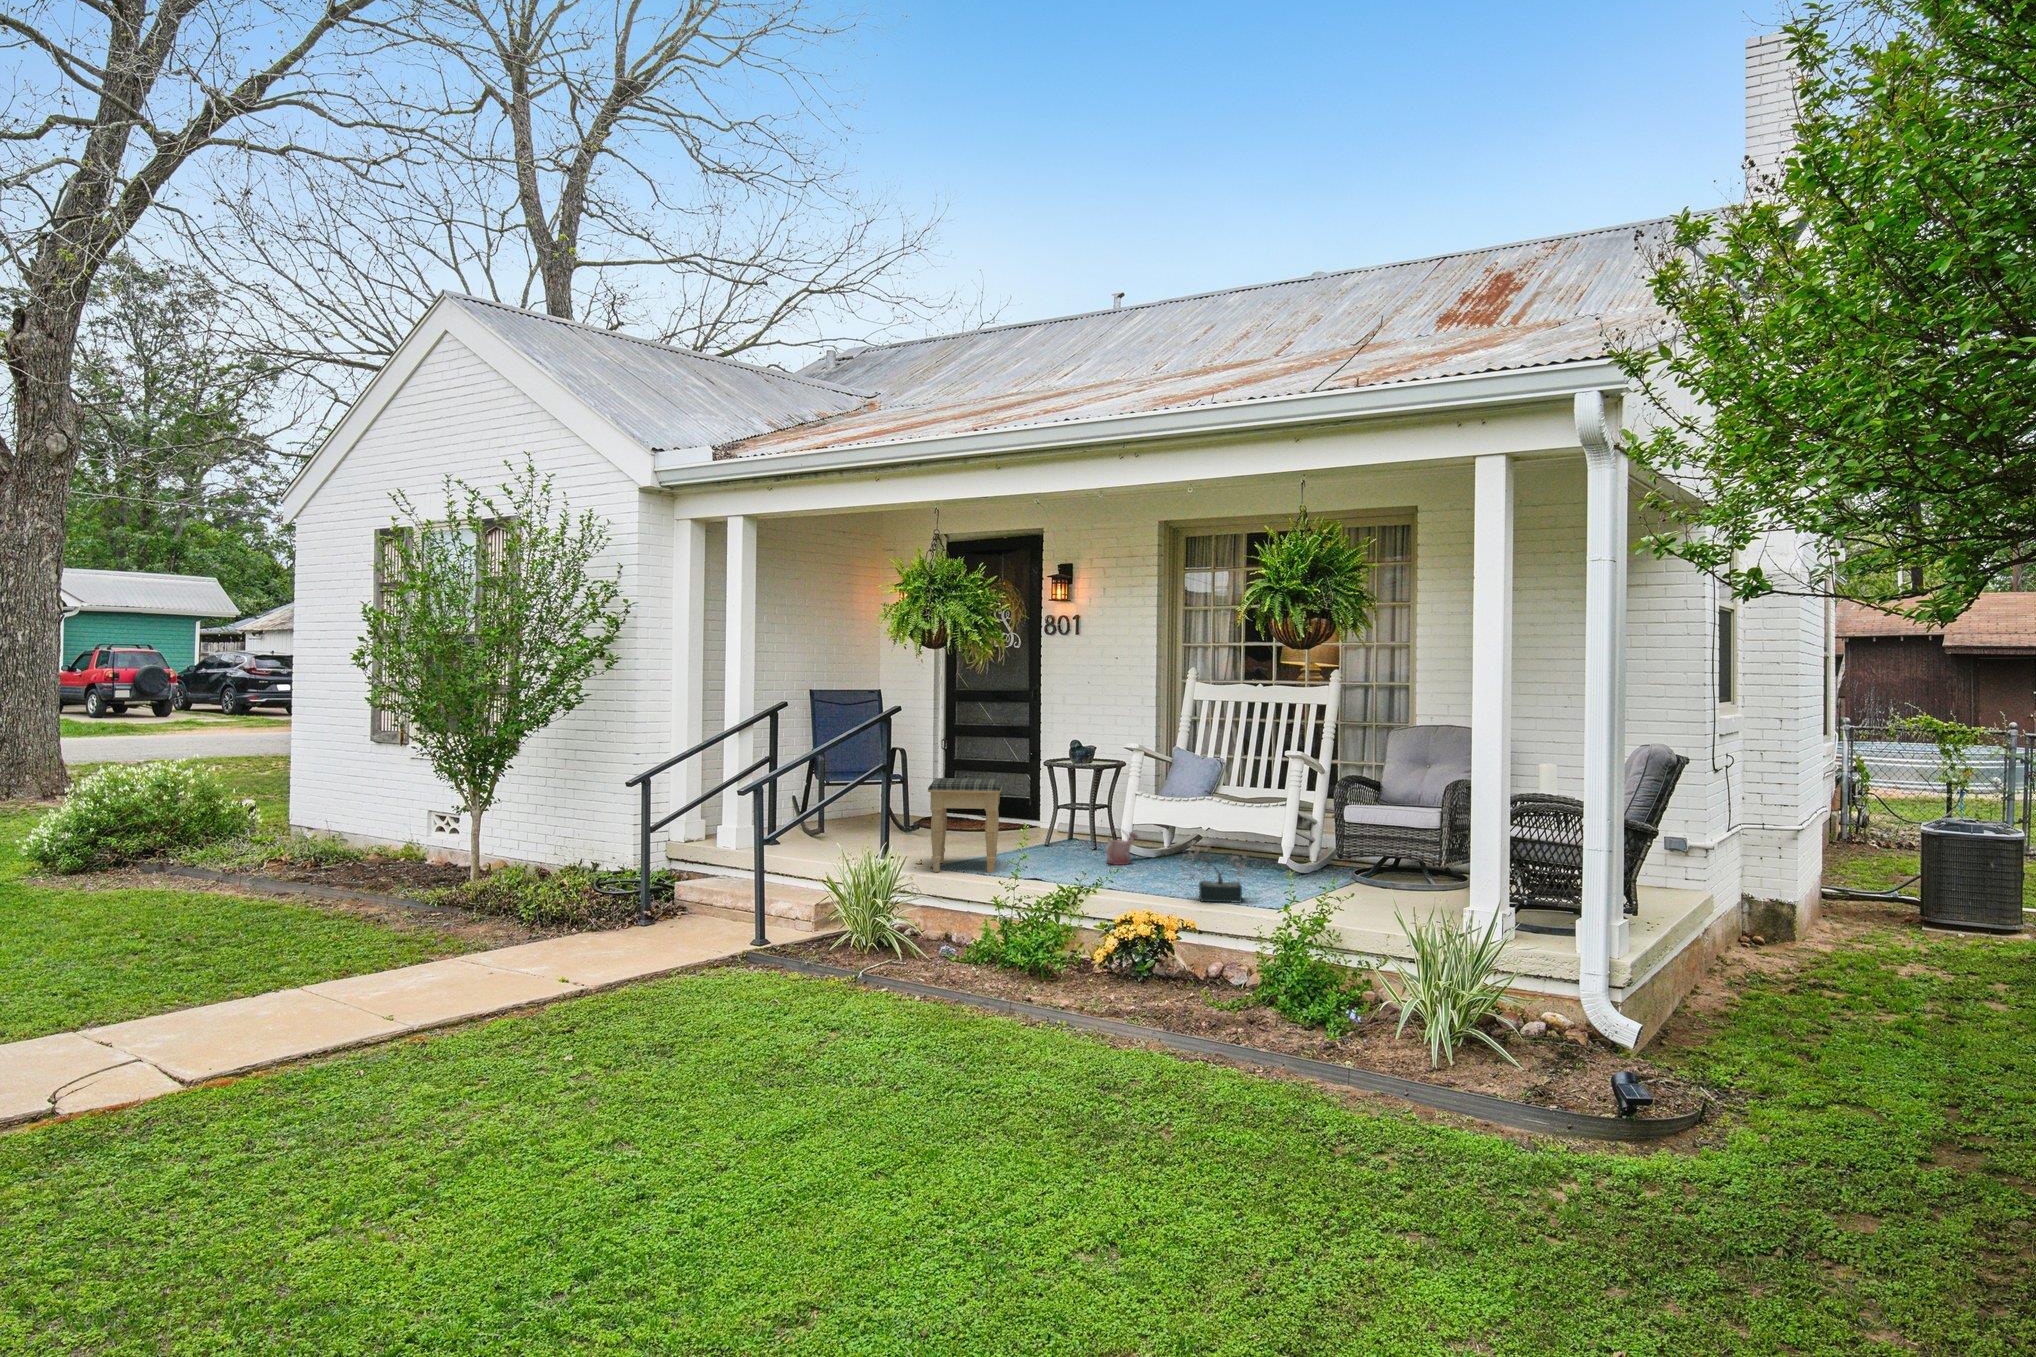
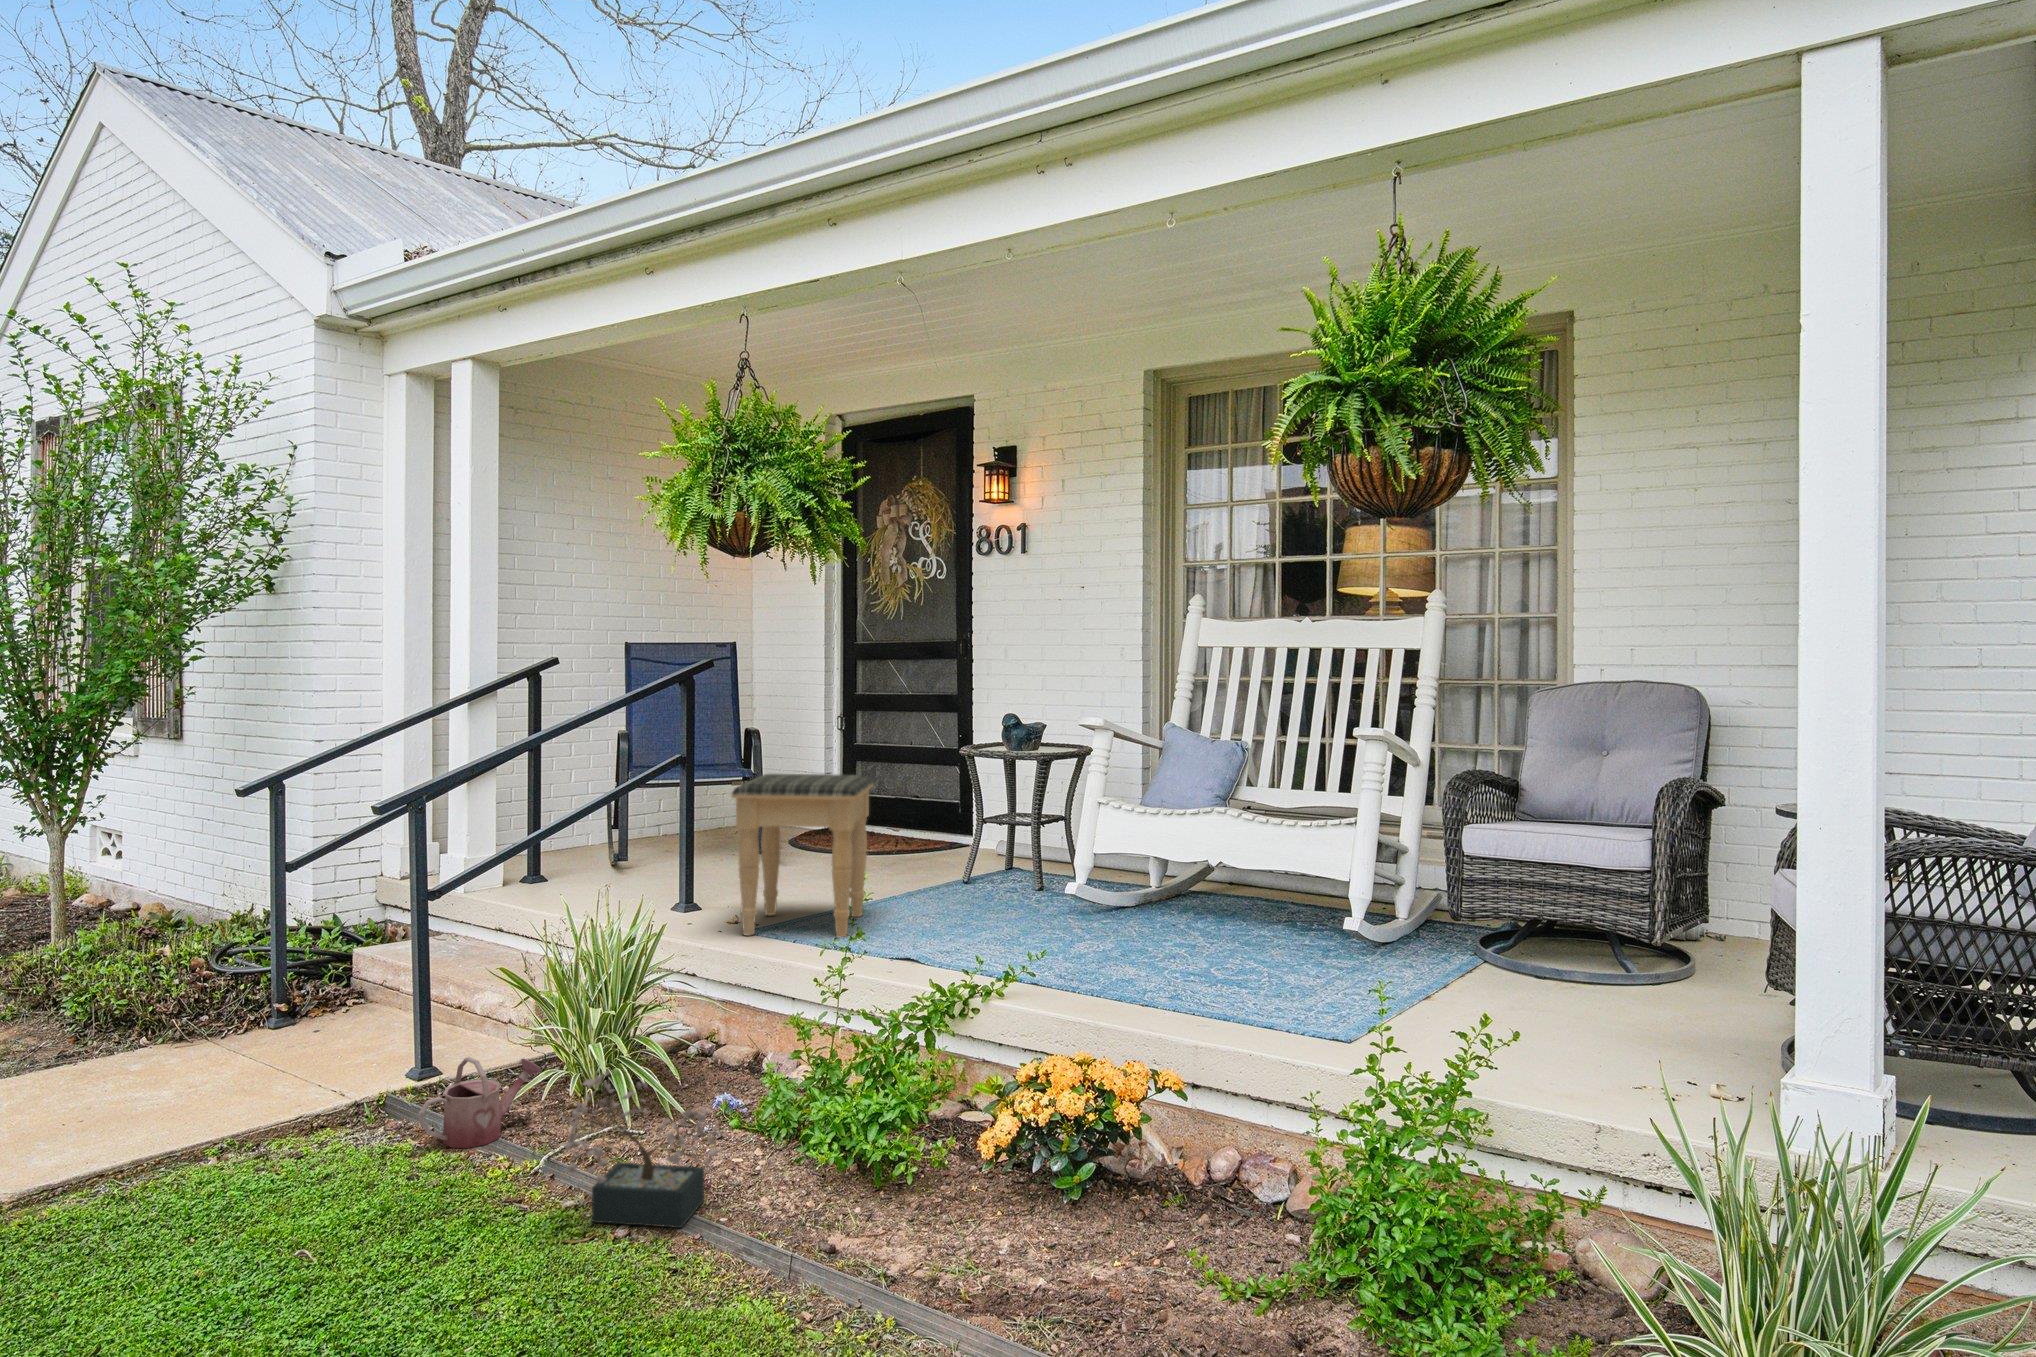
watering can: present [1106,830,1138,865] -> present [419,1057,542,1148]
decorative plant: present [1182,840,1253,903] -> present [559,1070,722,1228]

